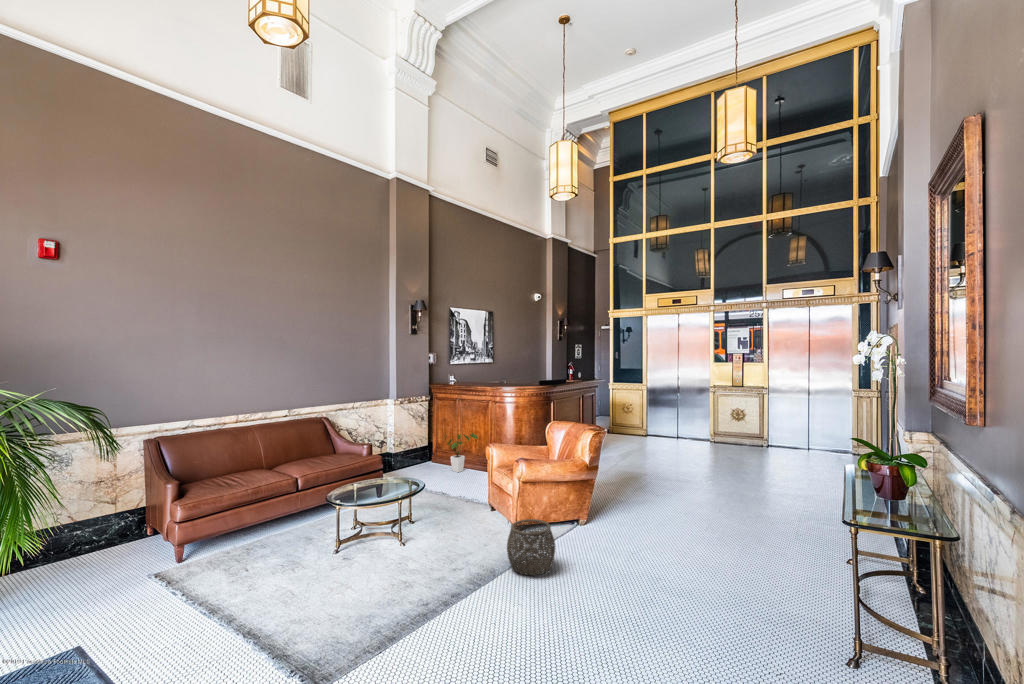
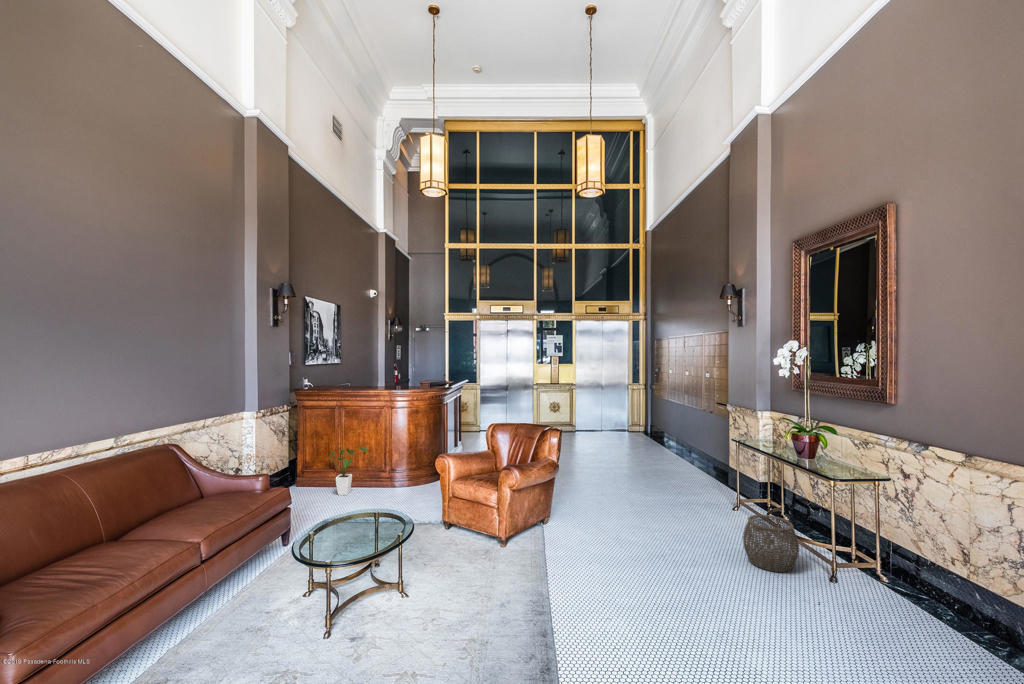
woven basket: present [507,519,555,575] -> present [743,515,799,572]

